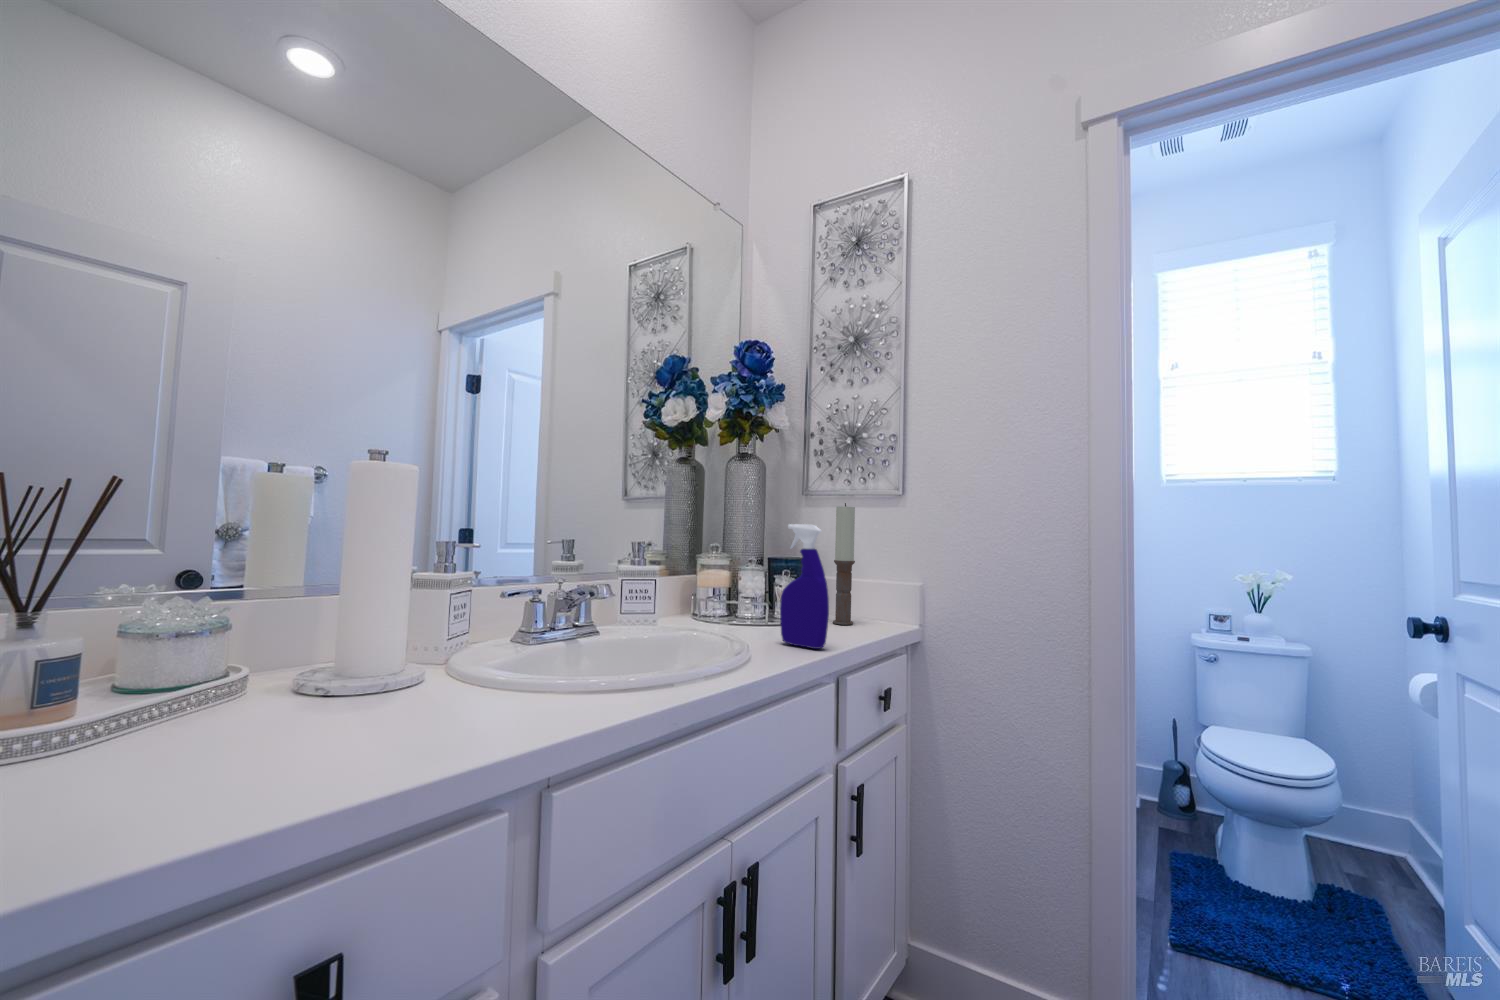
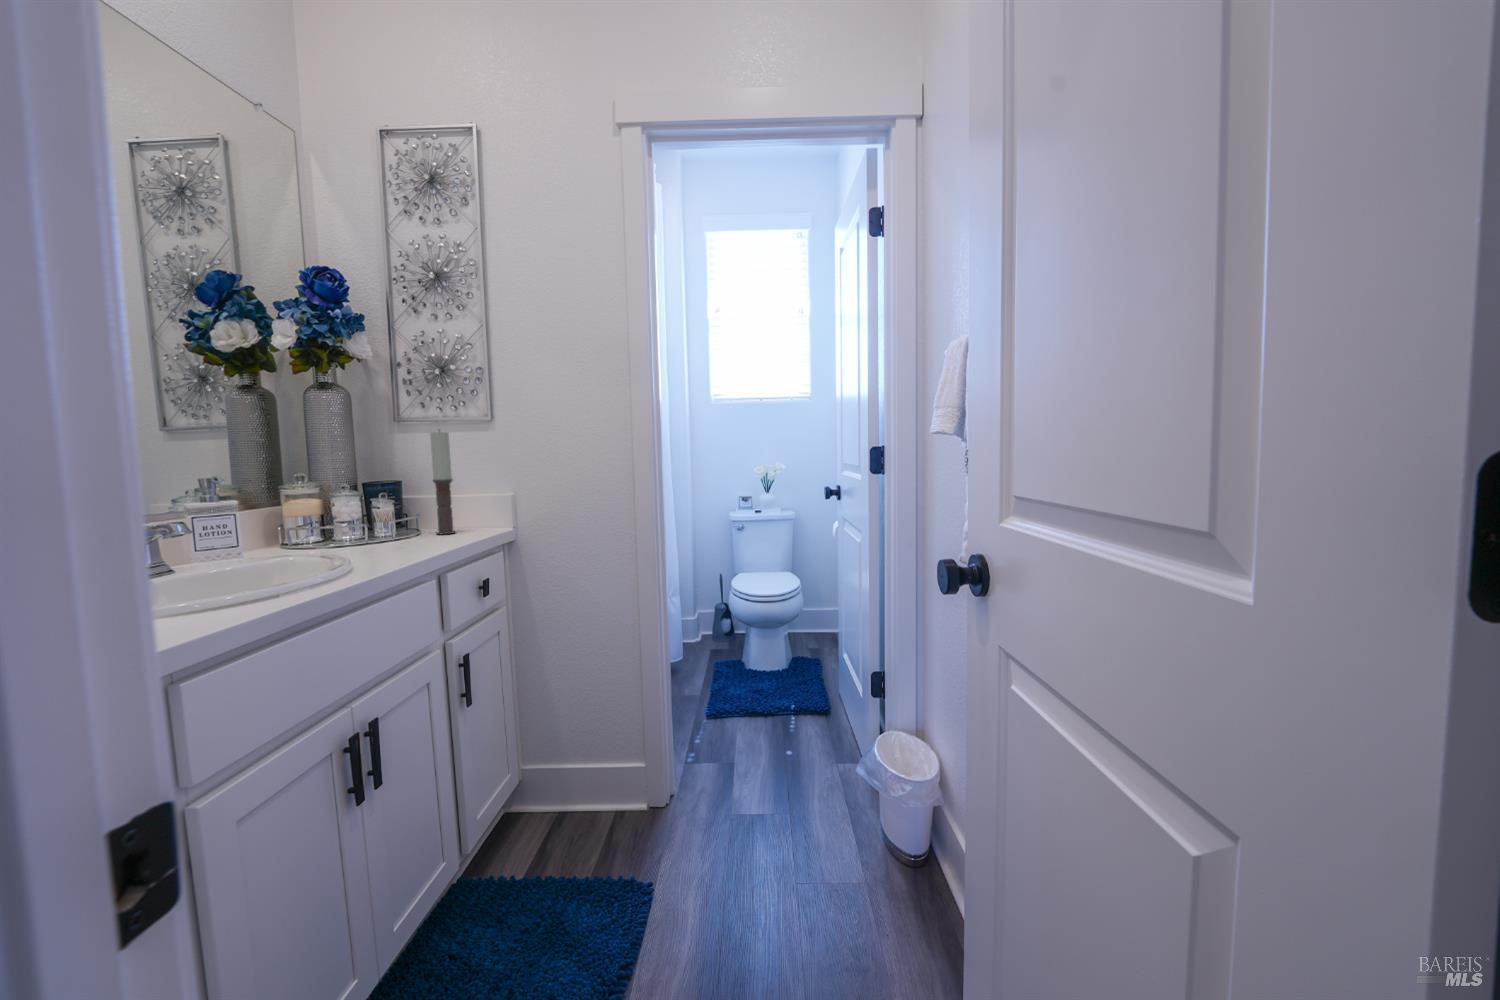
spray bottle: present [780,524,829,649] -> none [379,450,427,554]

